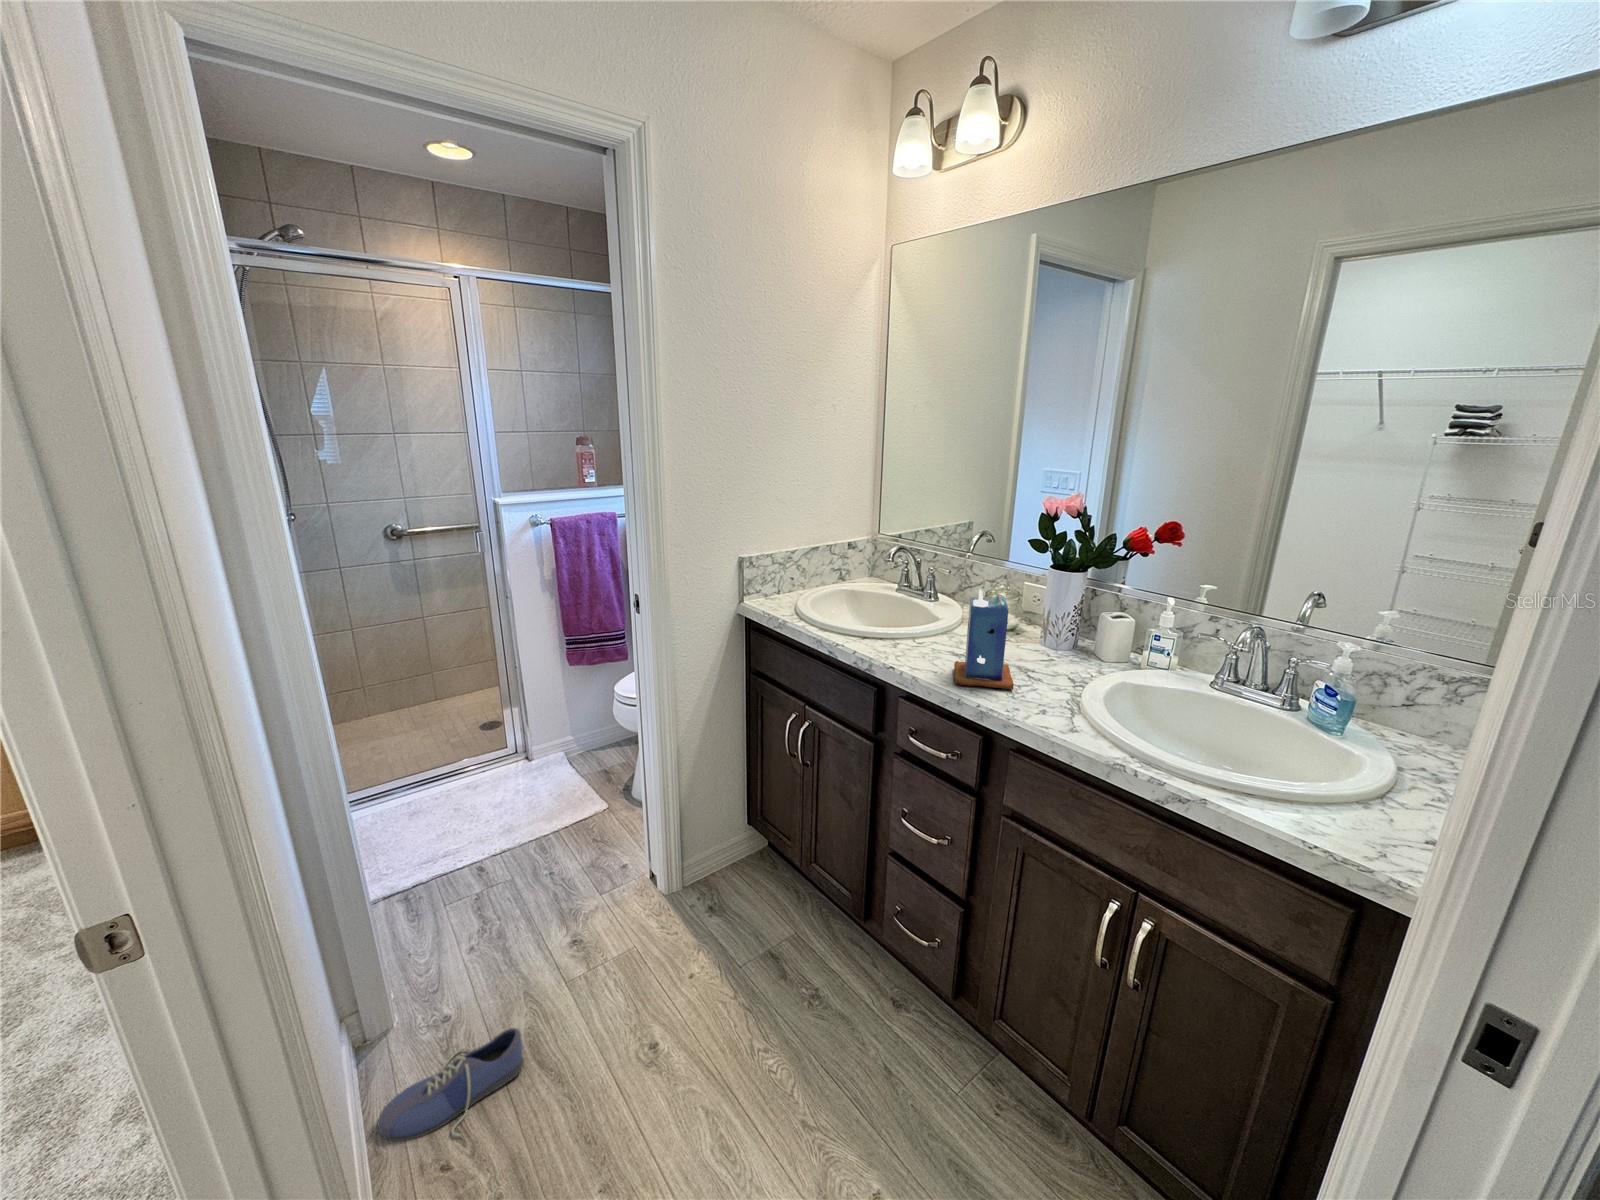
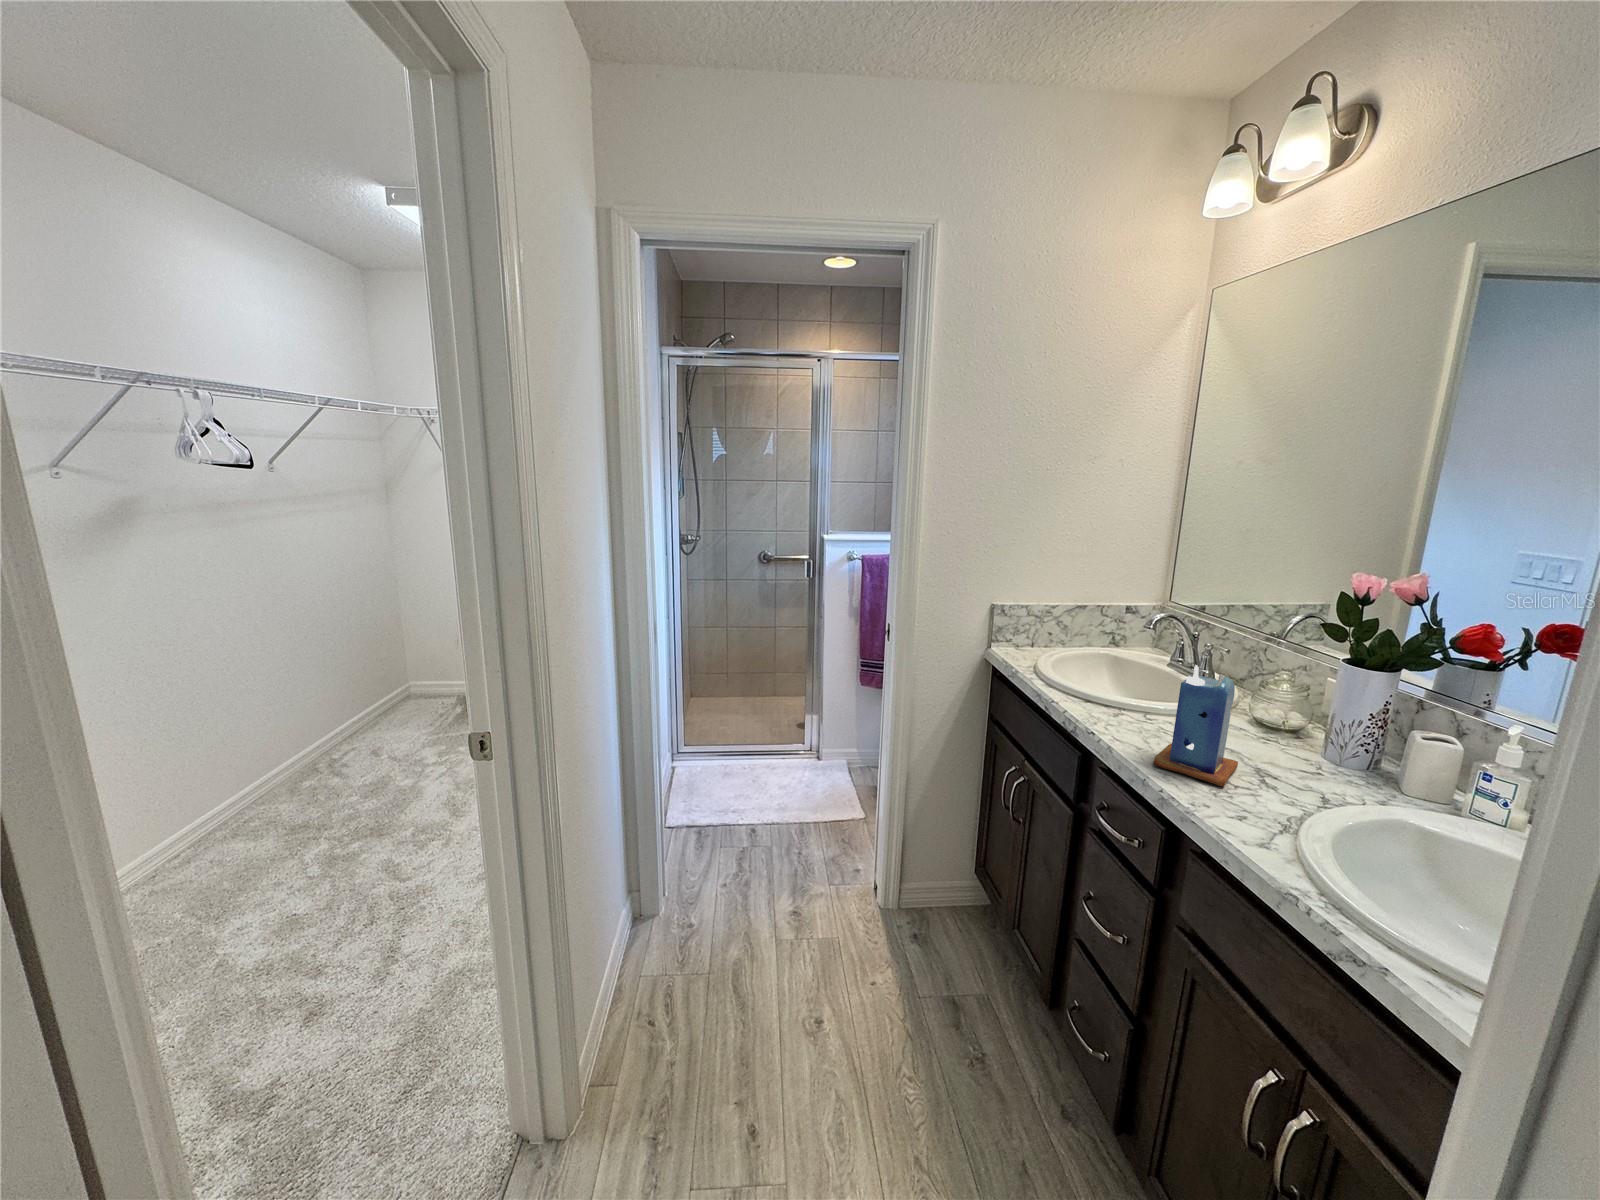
shoe: present [378,1028,524,1141] -> none [623,949,726,1009]

